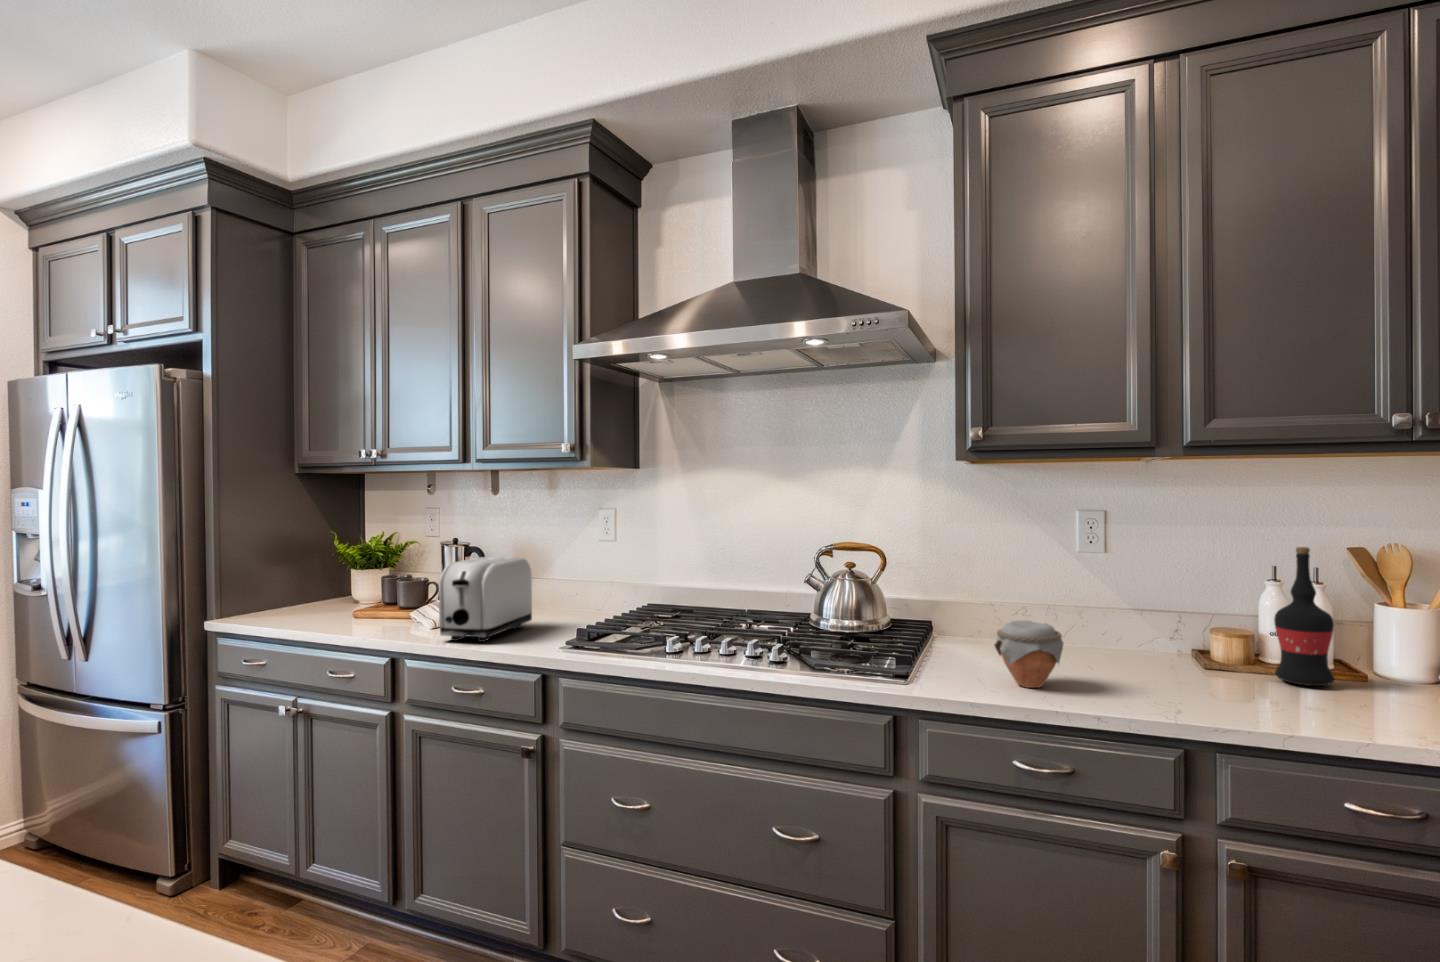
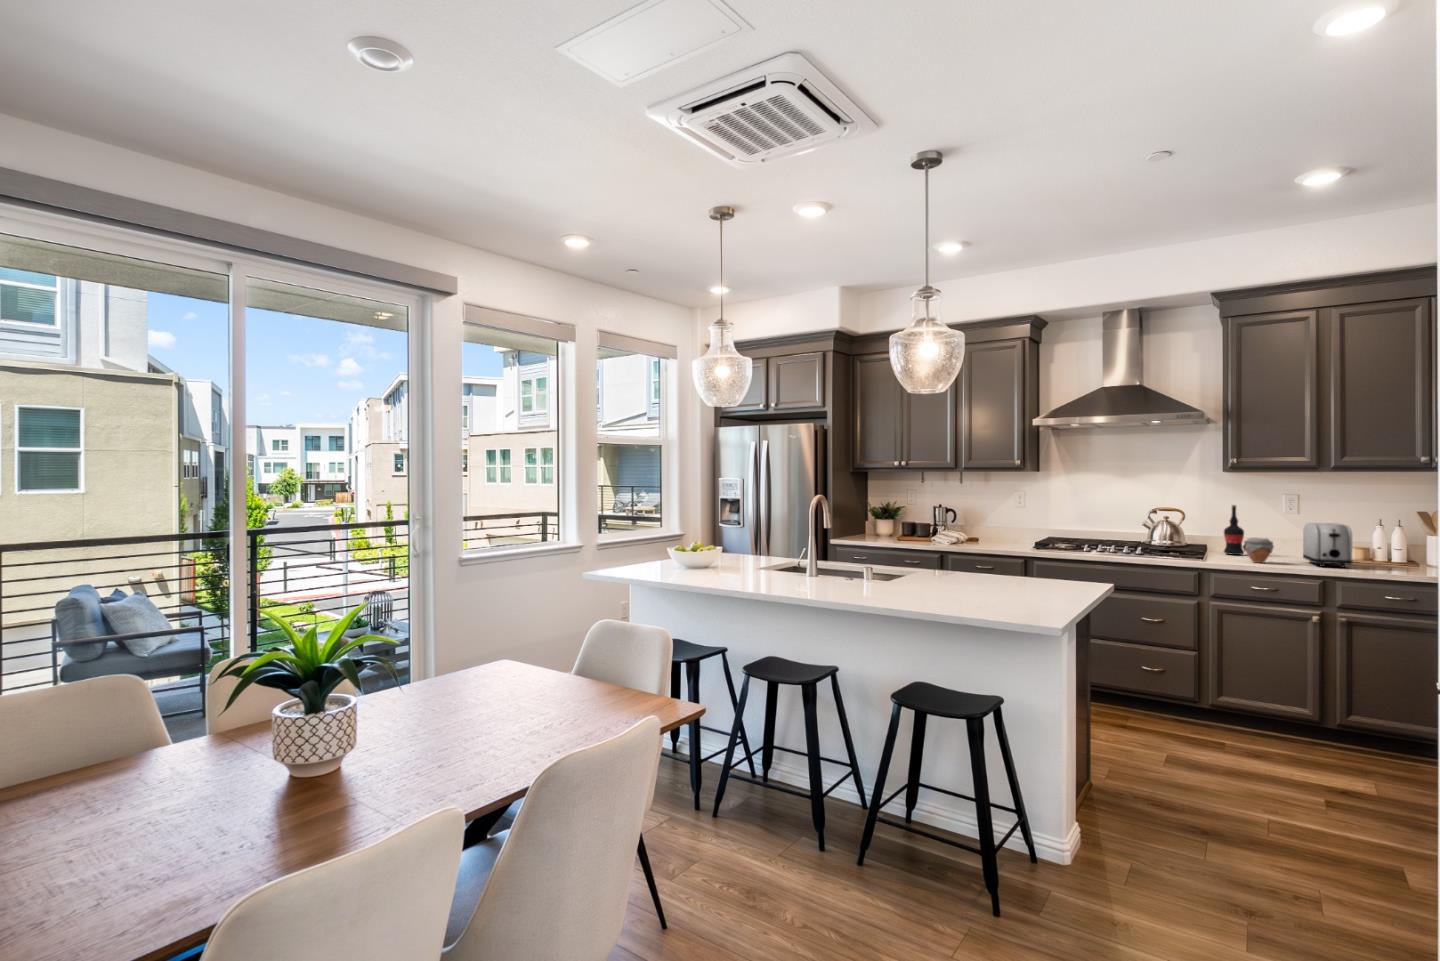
wine bottle: present [1274,547,1334,686] -> present [1224,505,1244,555]
toaster: present [439,557,532,642] -> present [1303,523,1352,568]

